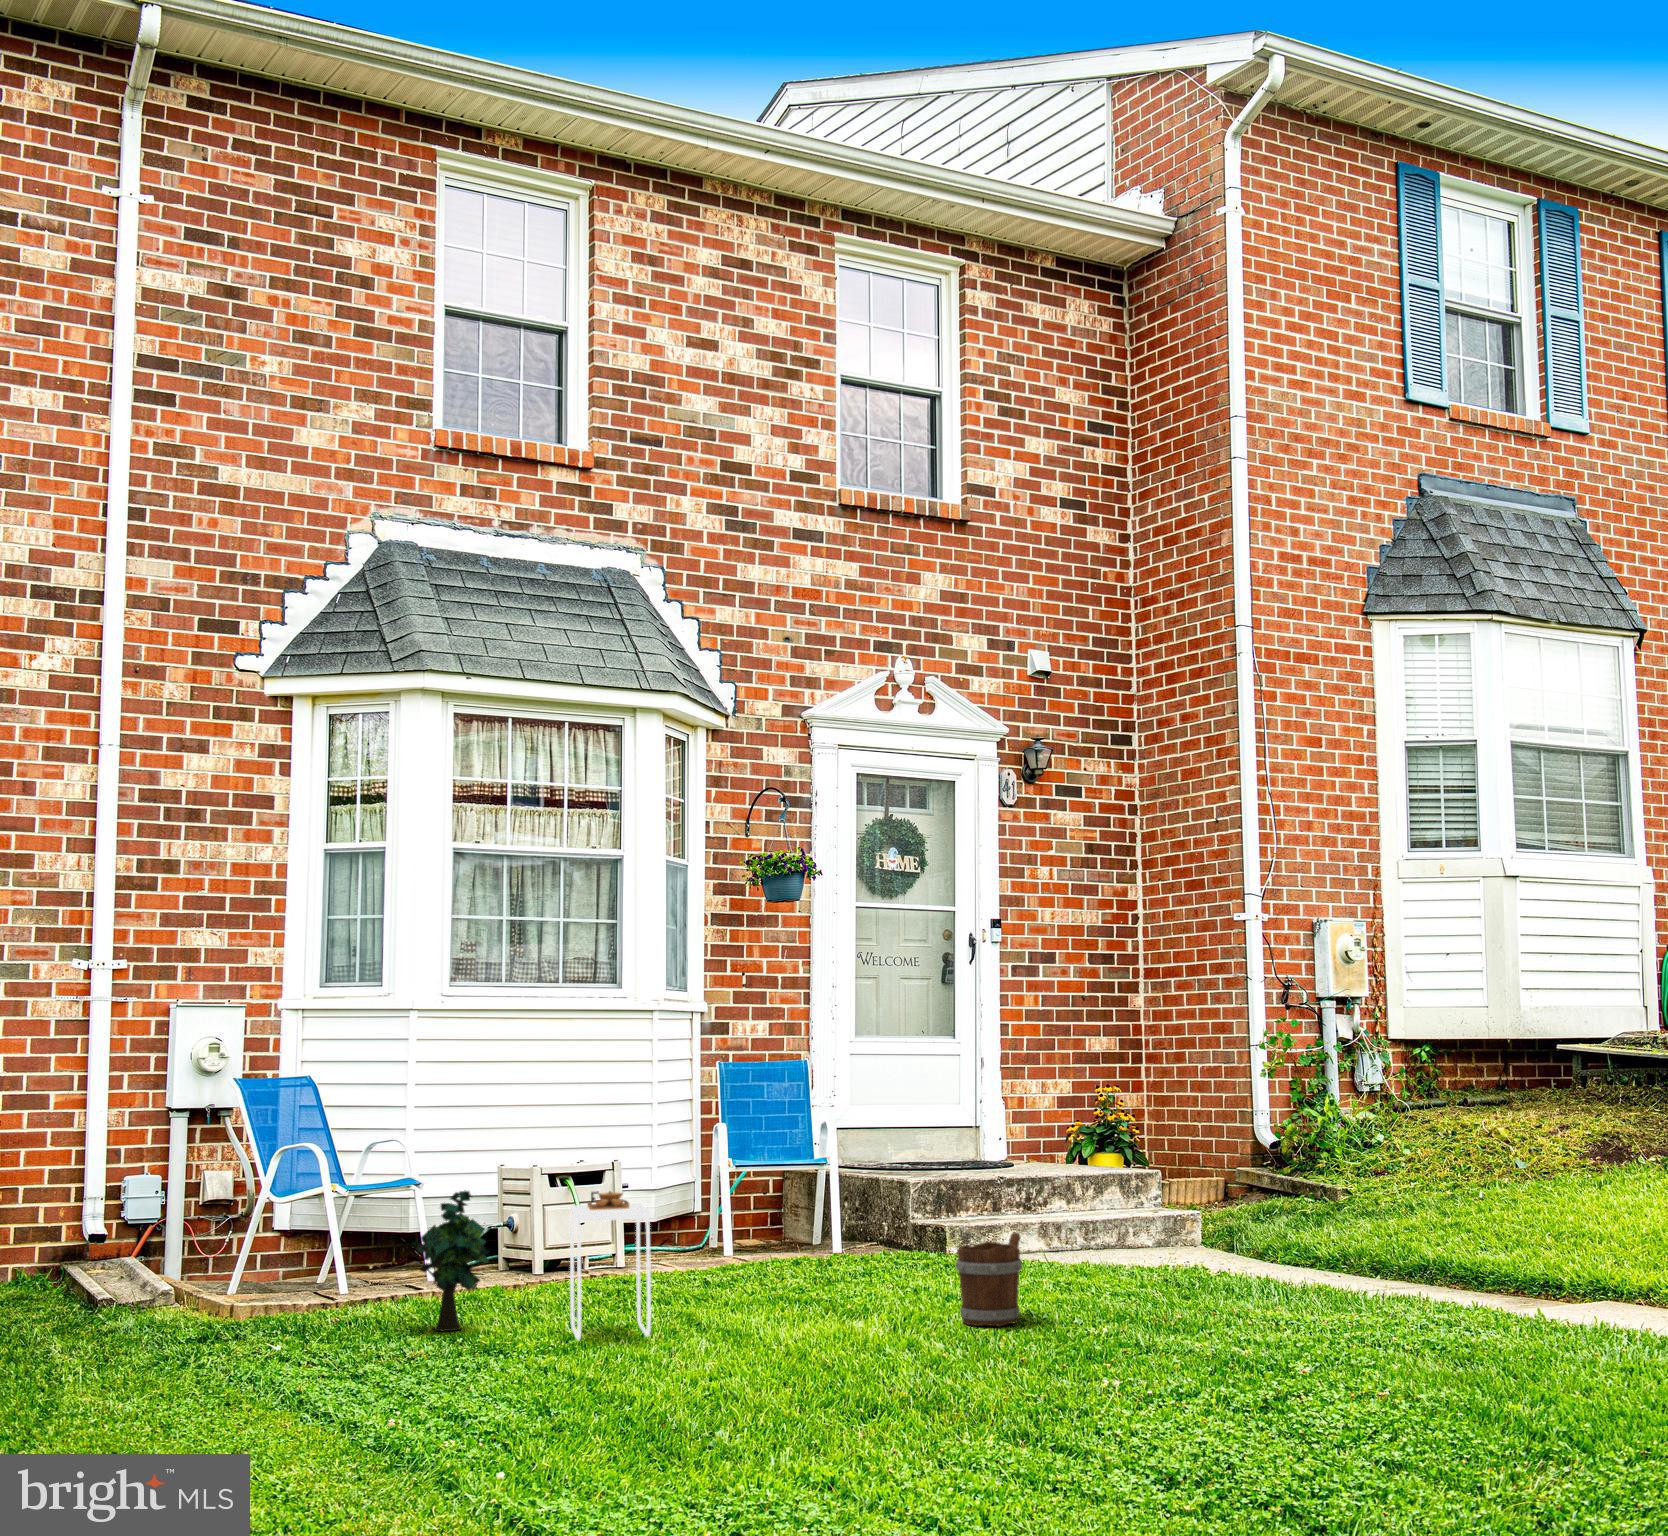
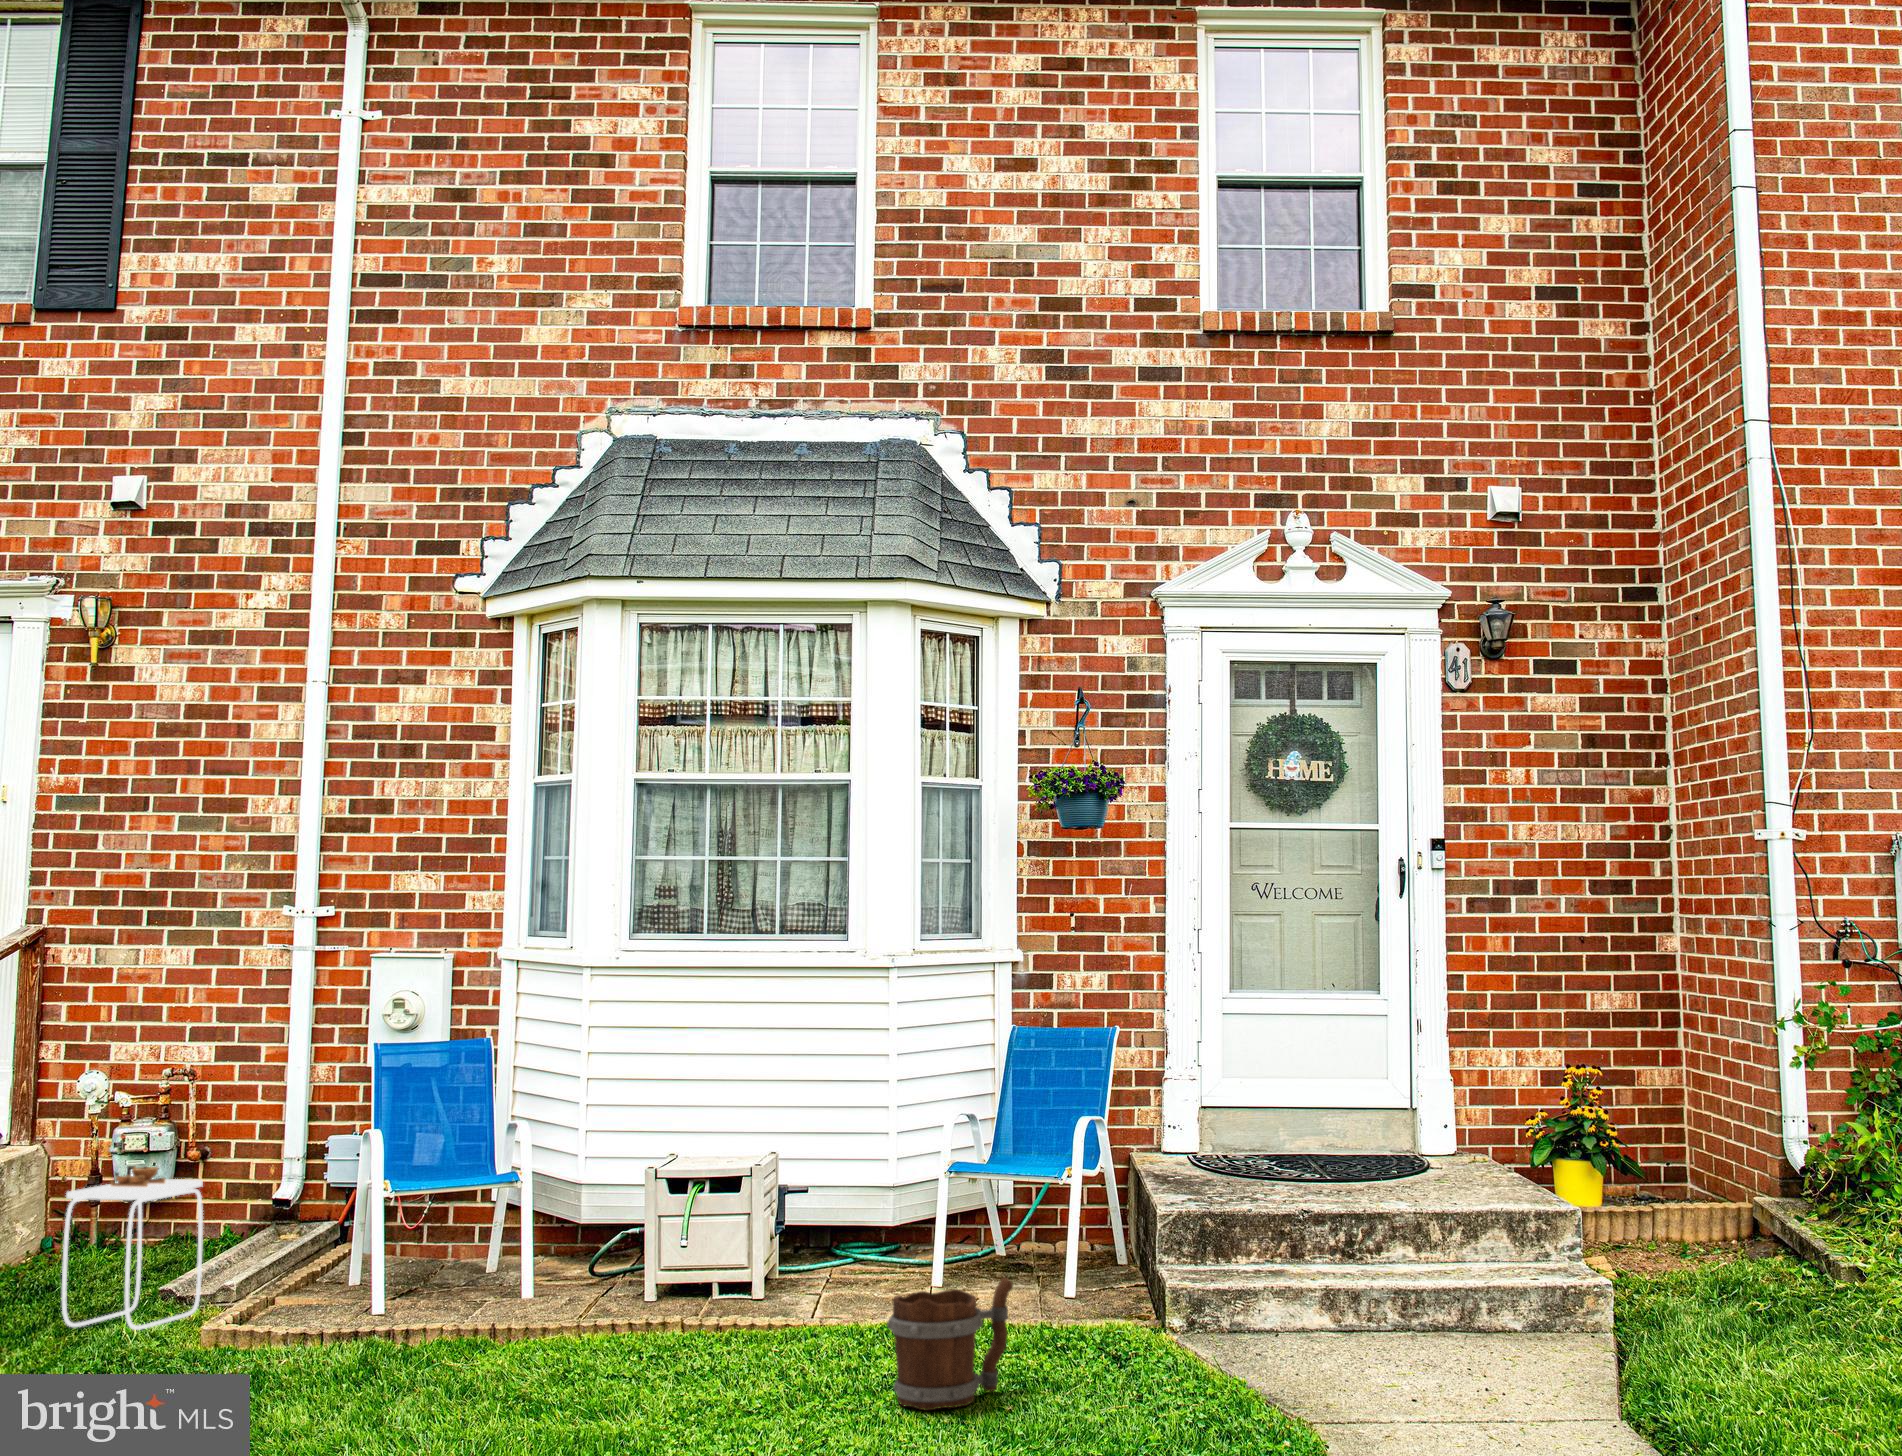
decorative plant: present [409,1191,489,1331] -> none [340,1177,432,1343]
side table: present [570,1192,651,1340] -> present [62,1166,203,1330]

